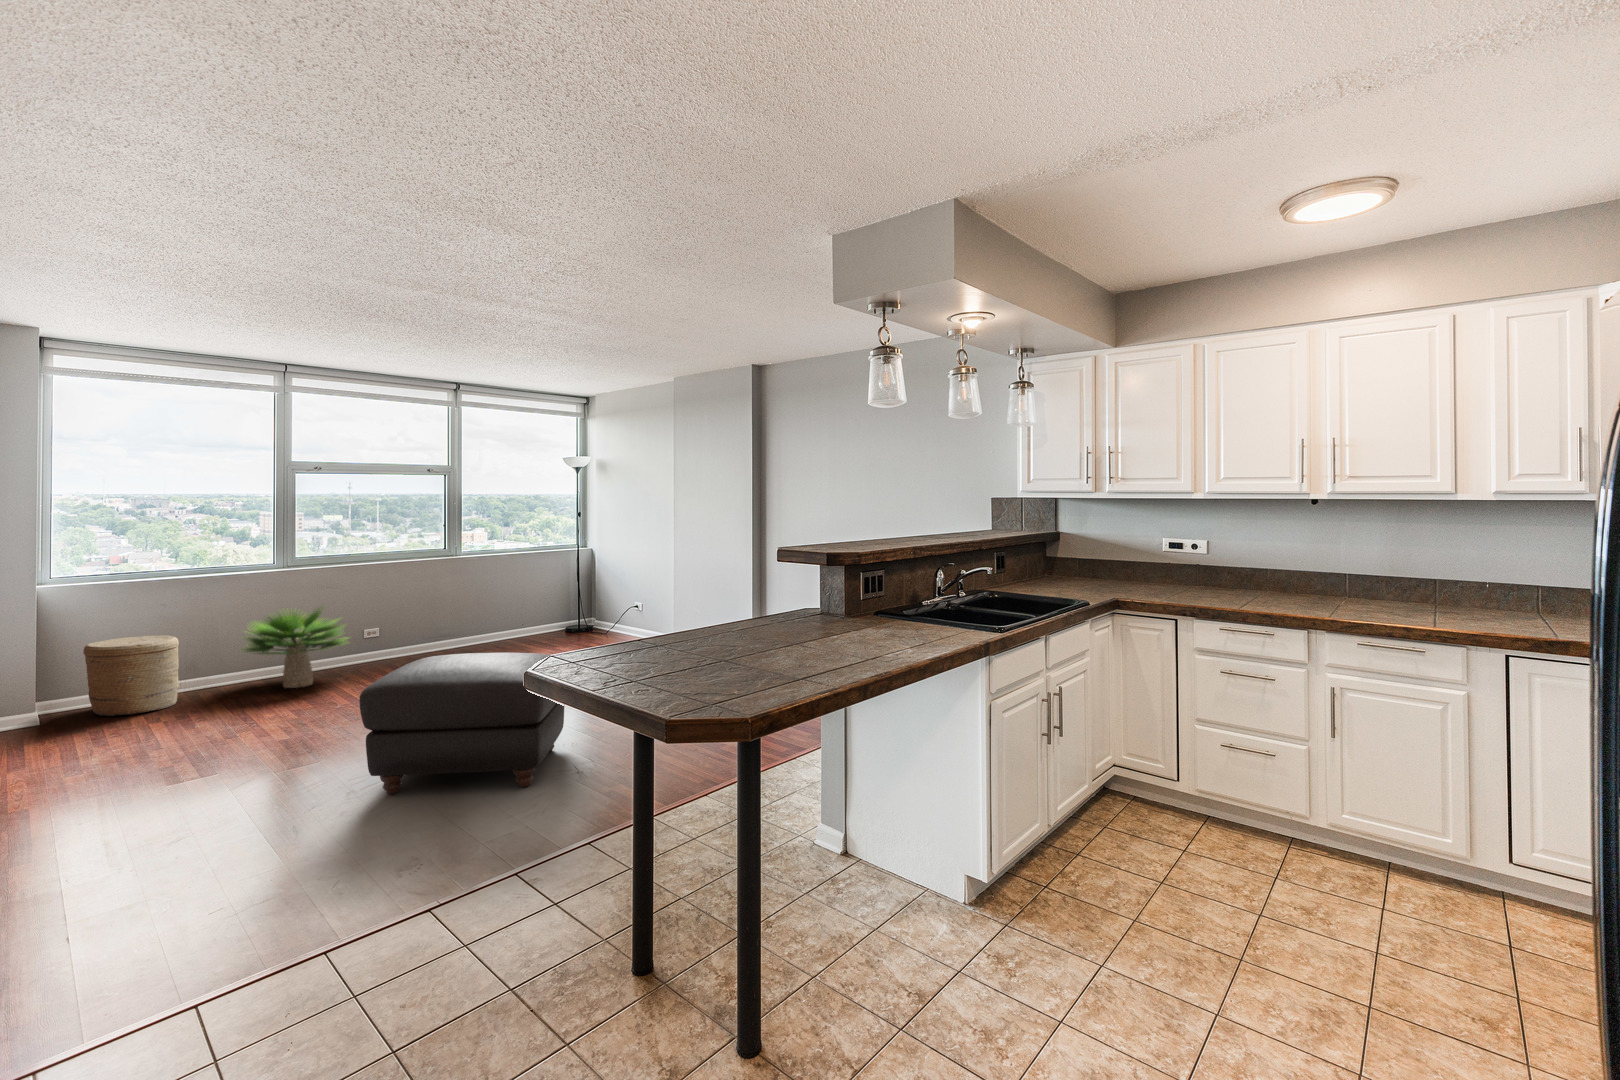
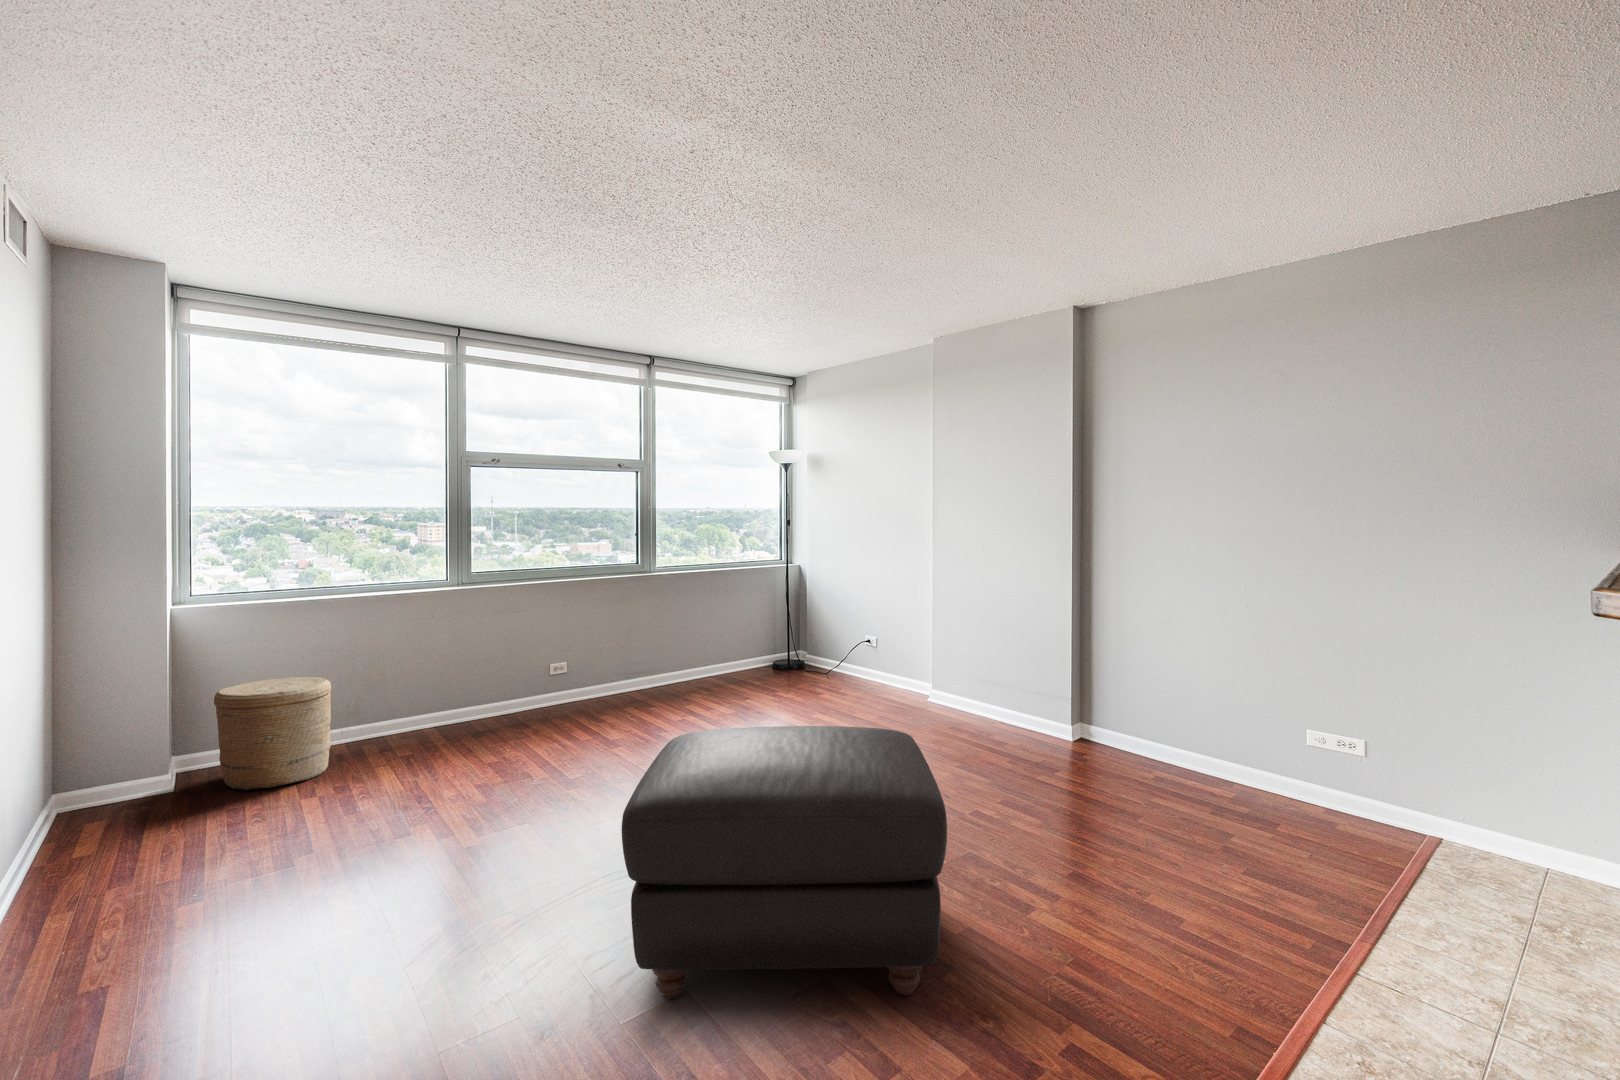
potted plant: present [244,609,346,688] -> none [400,634,542,747]

